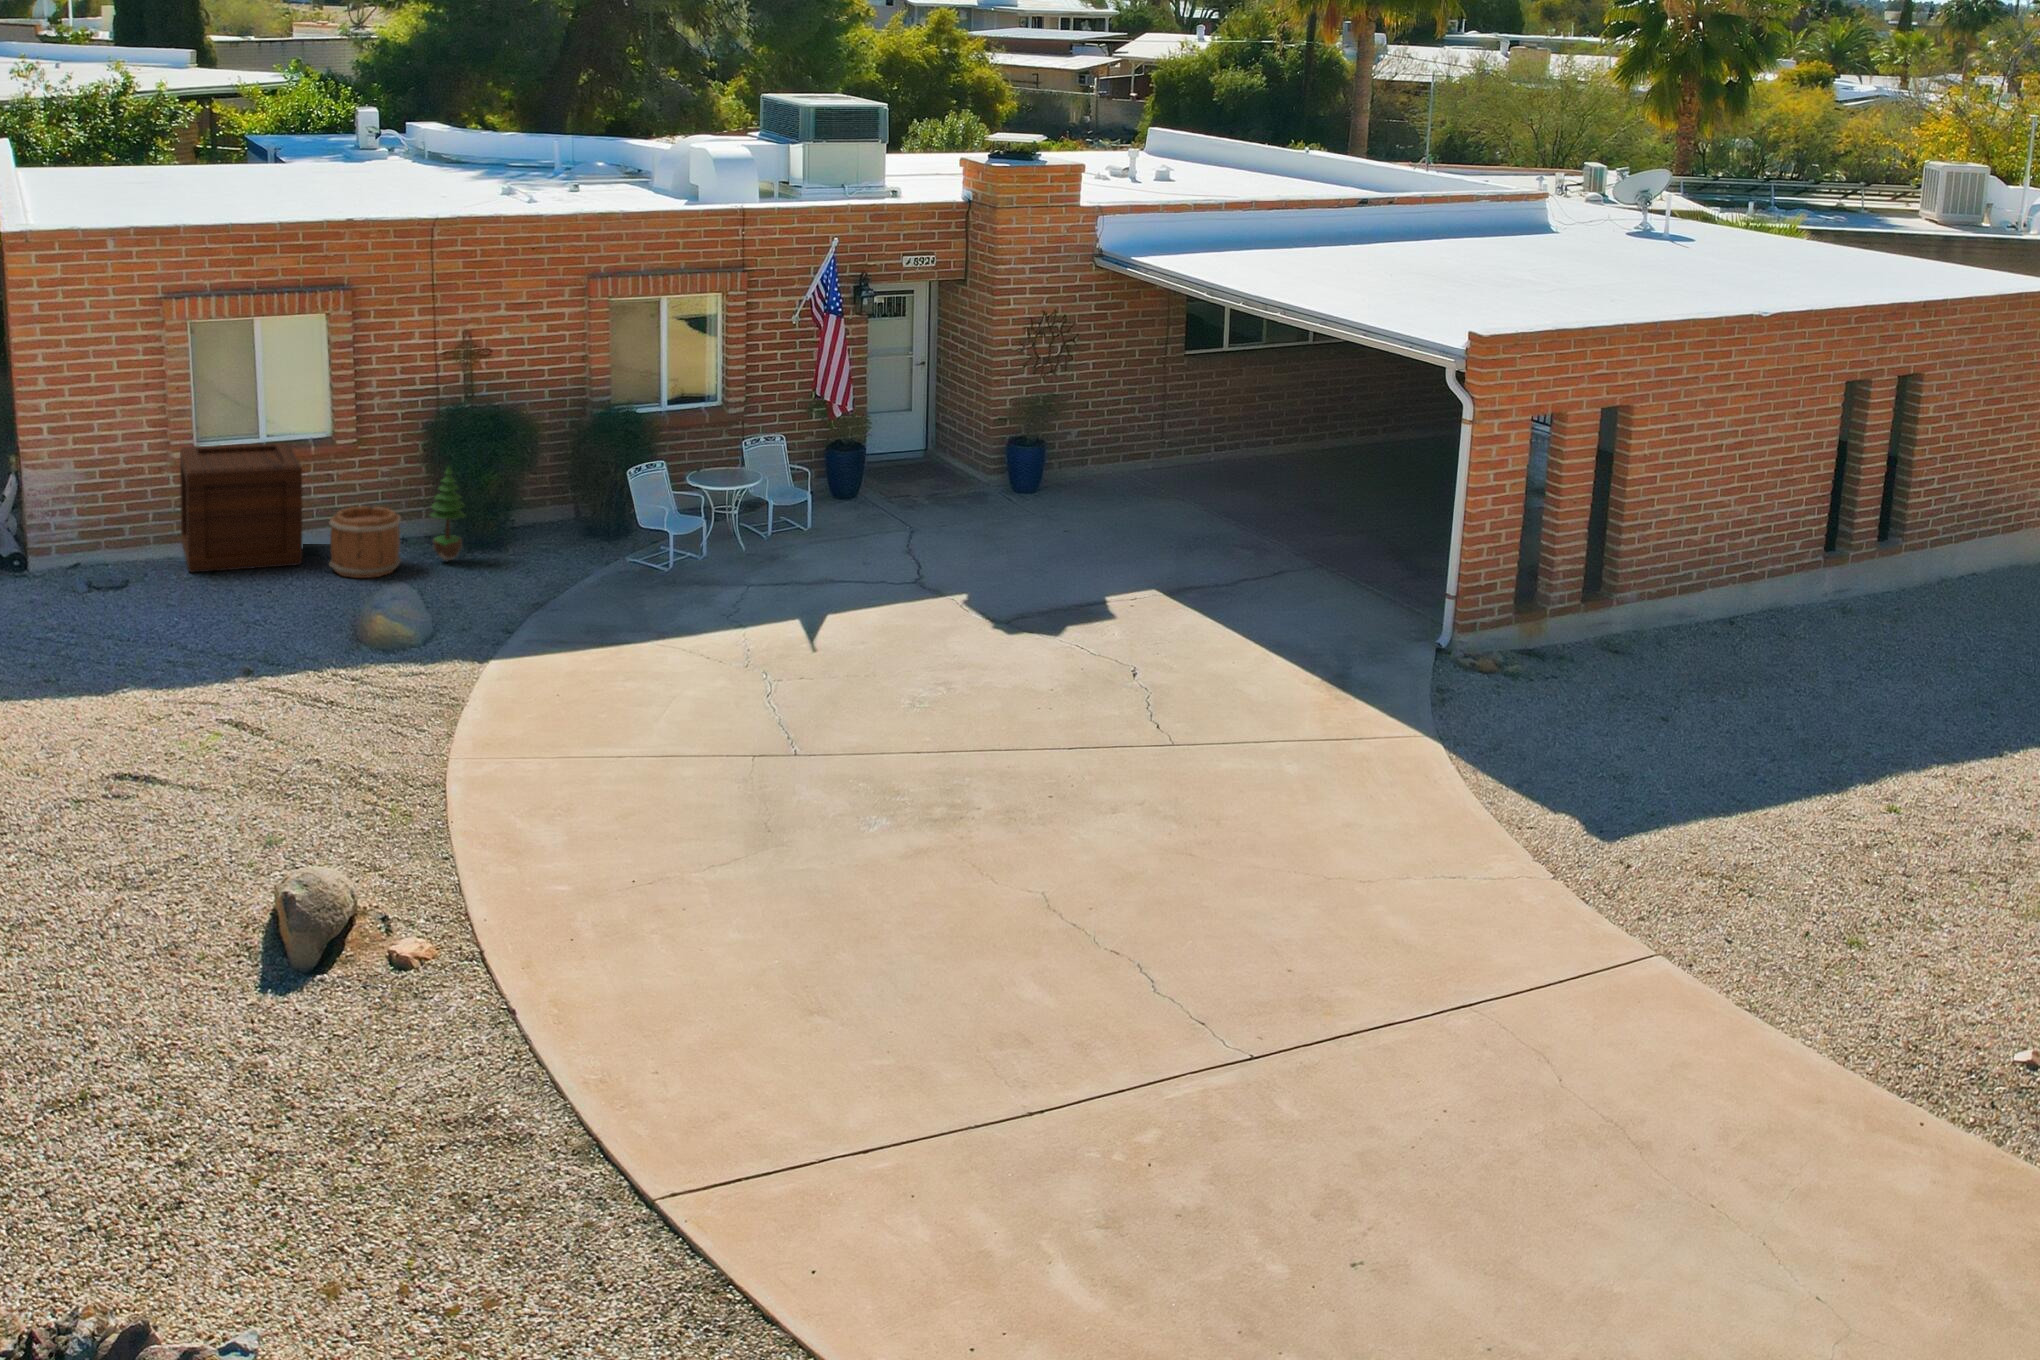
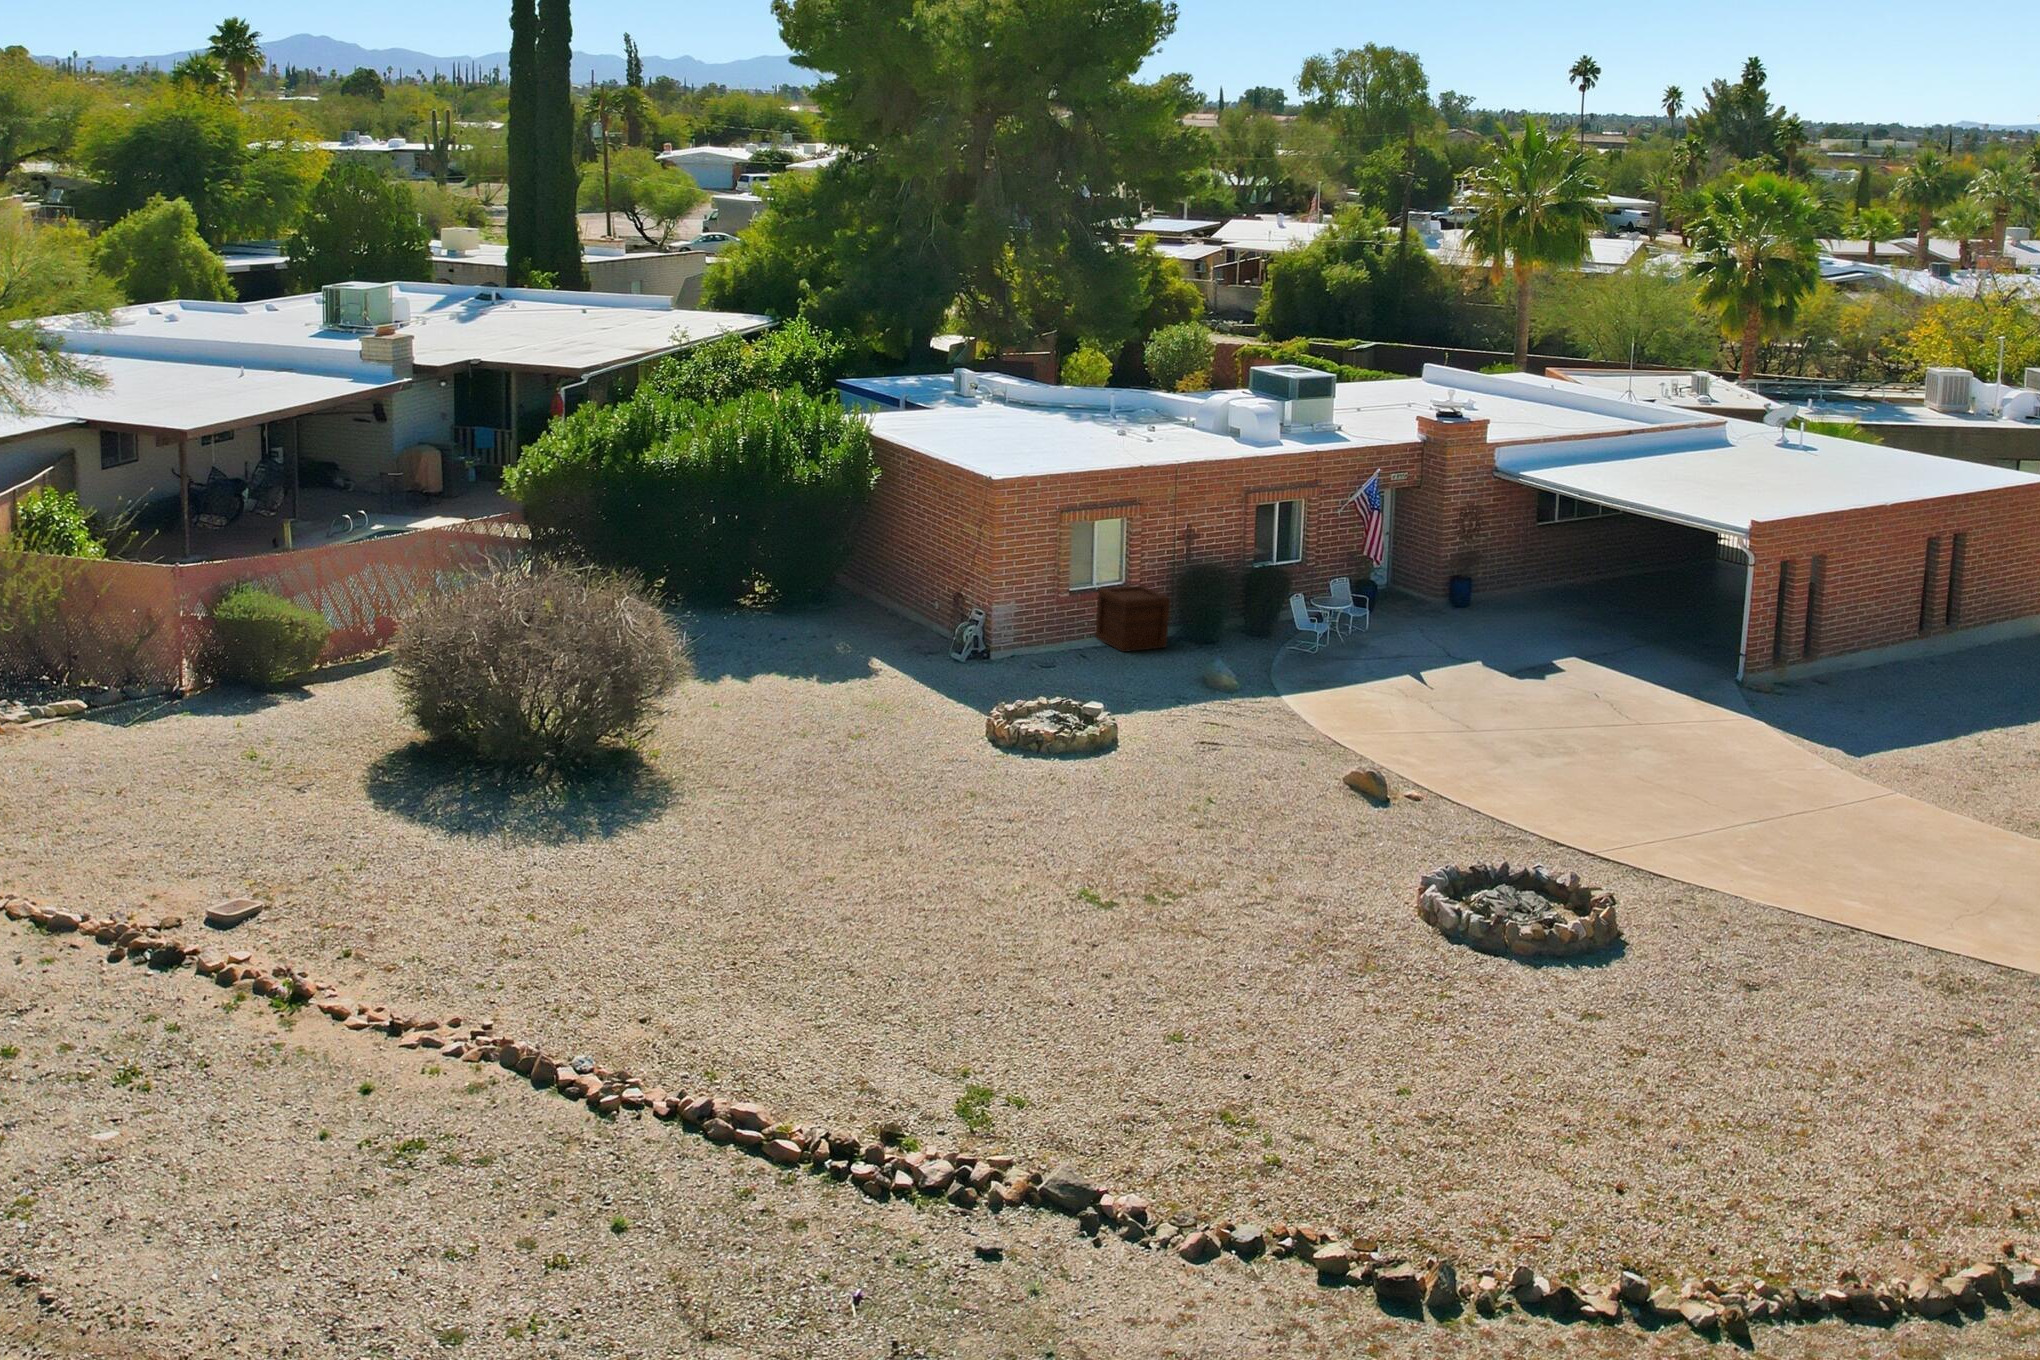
potted tree: present [429,467,465,561] -> none [1222,595,1240,646]
bucket: present [329,506,401,578] -> none [1181,617,1217,654]

